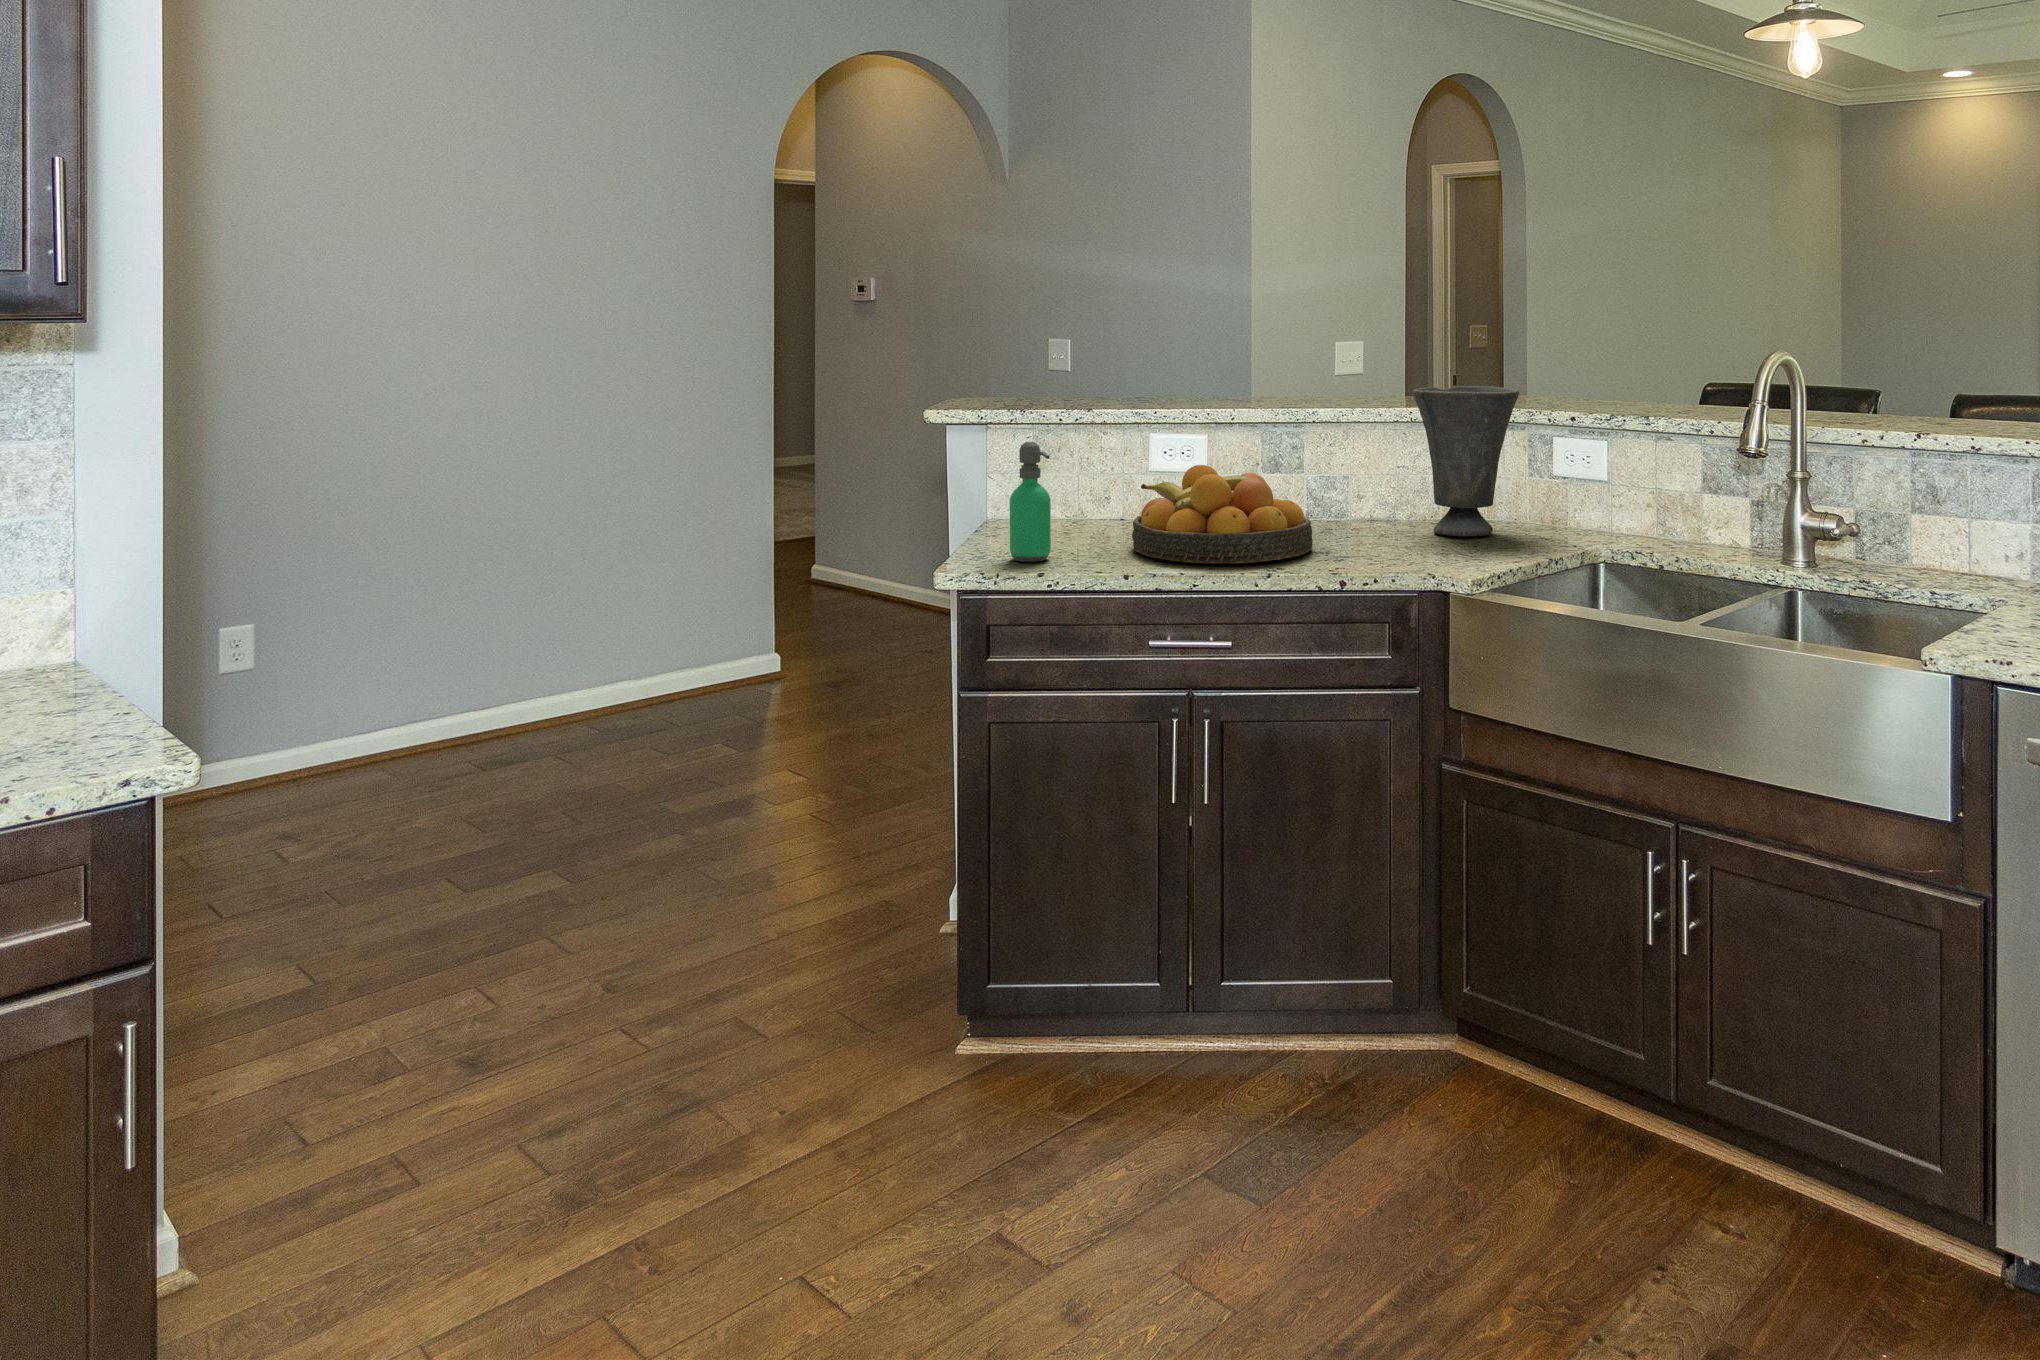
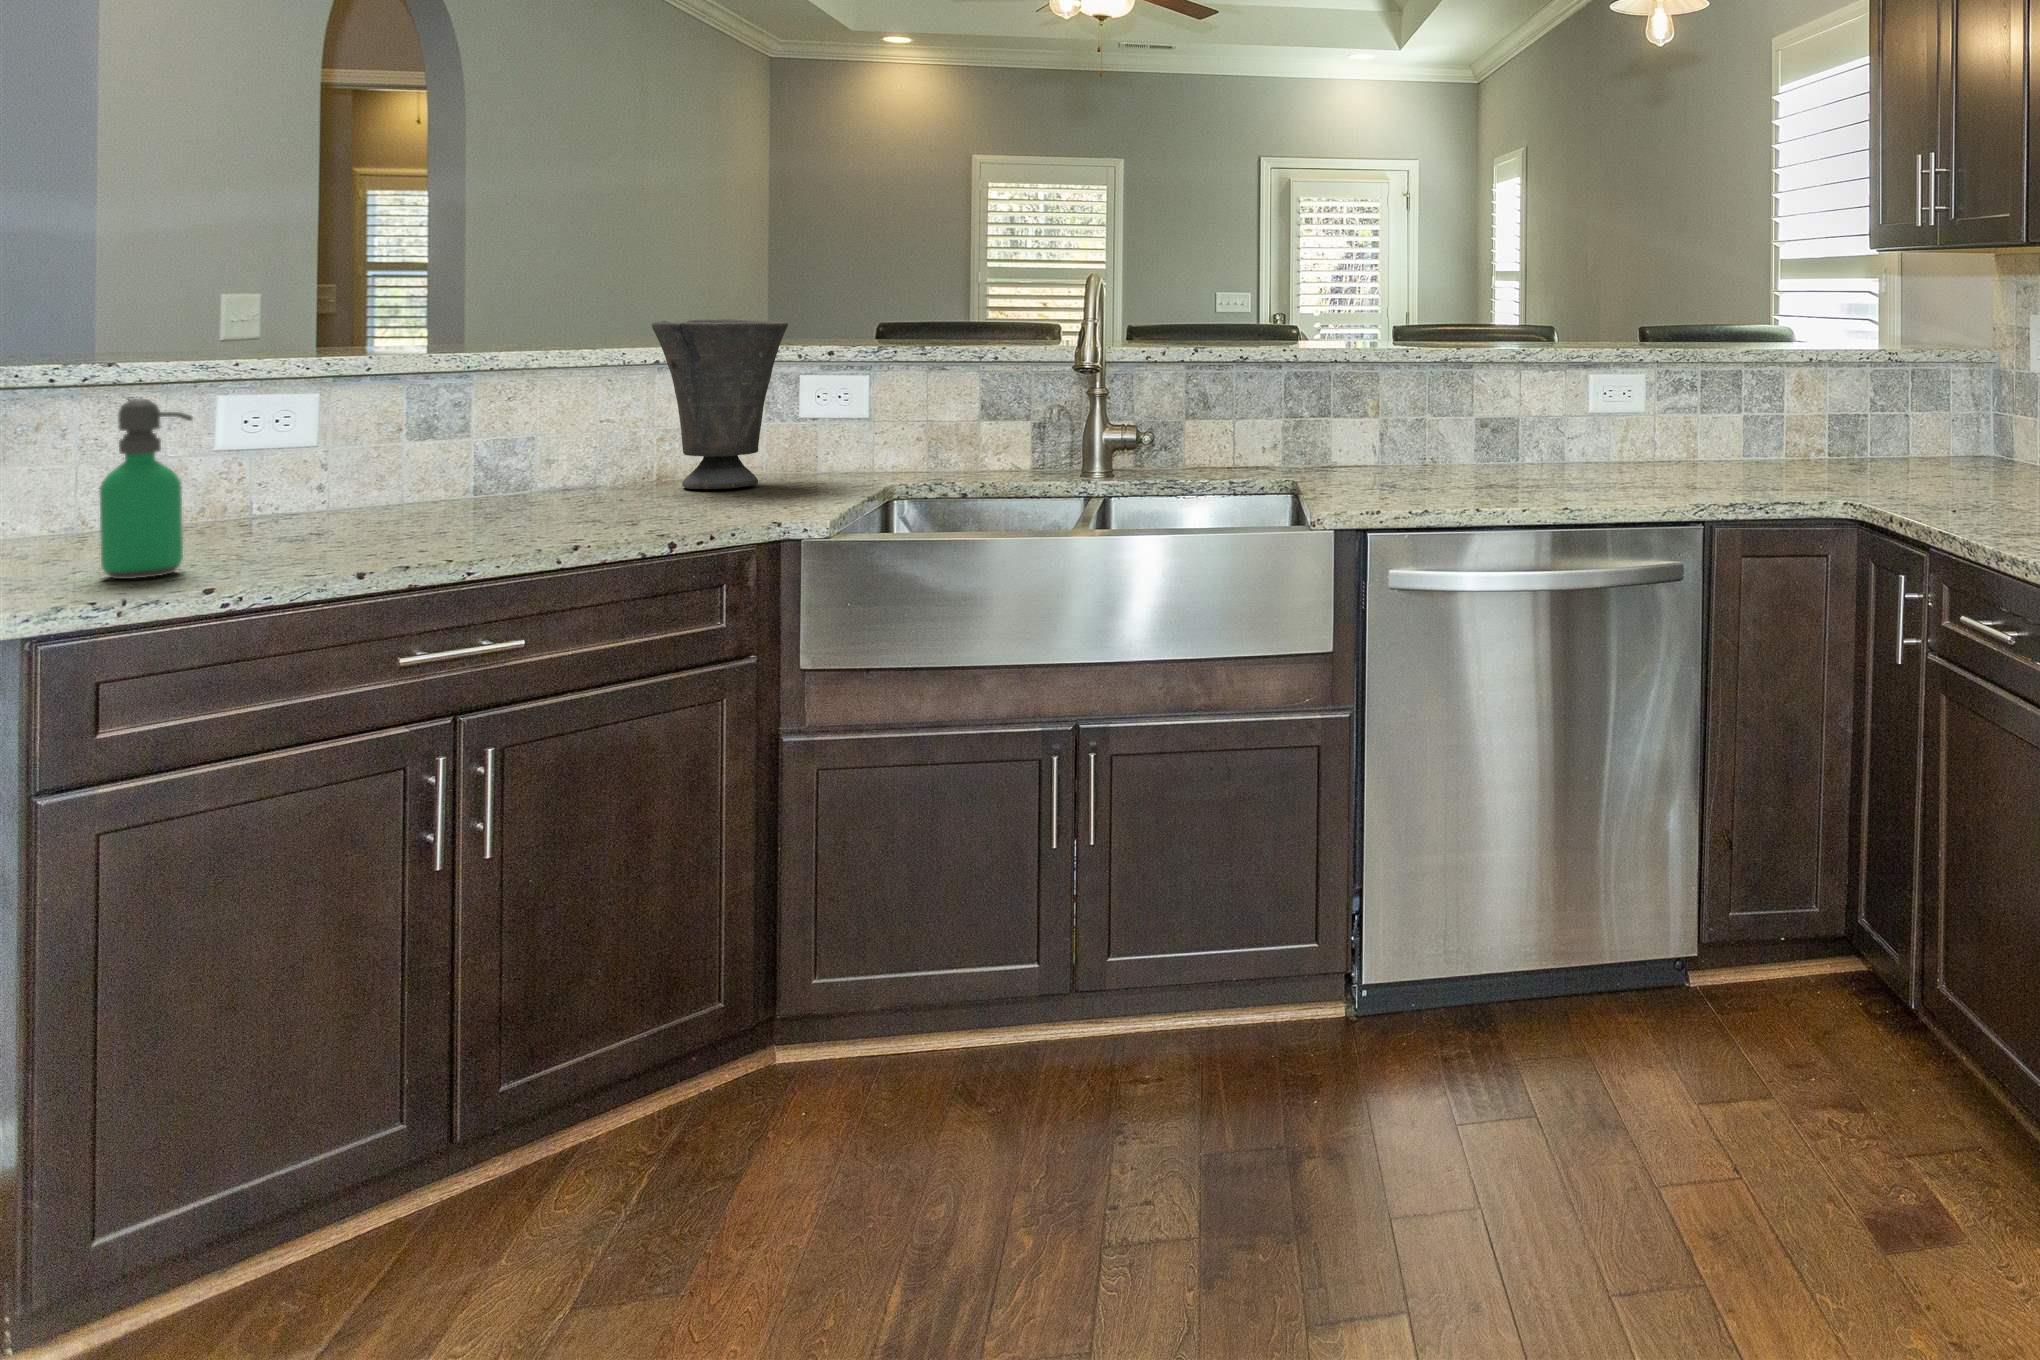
fruit bowl: present [1132,465,1313,564] -> none [286,424,582,549]

